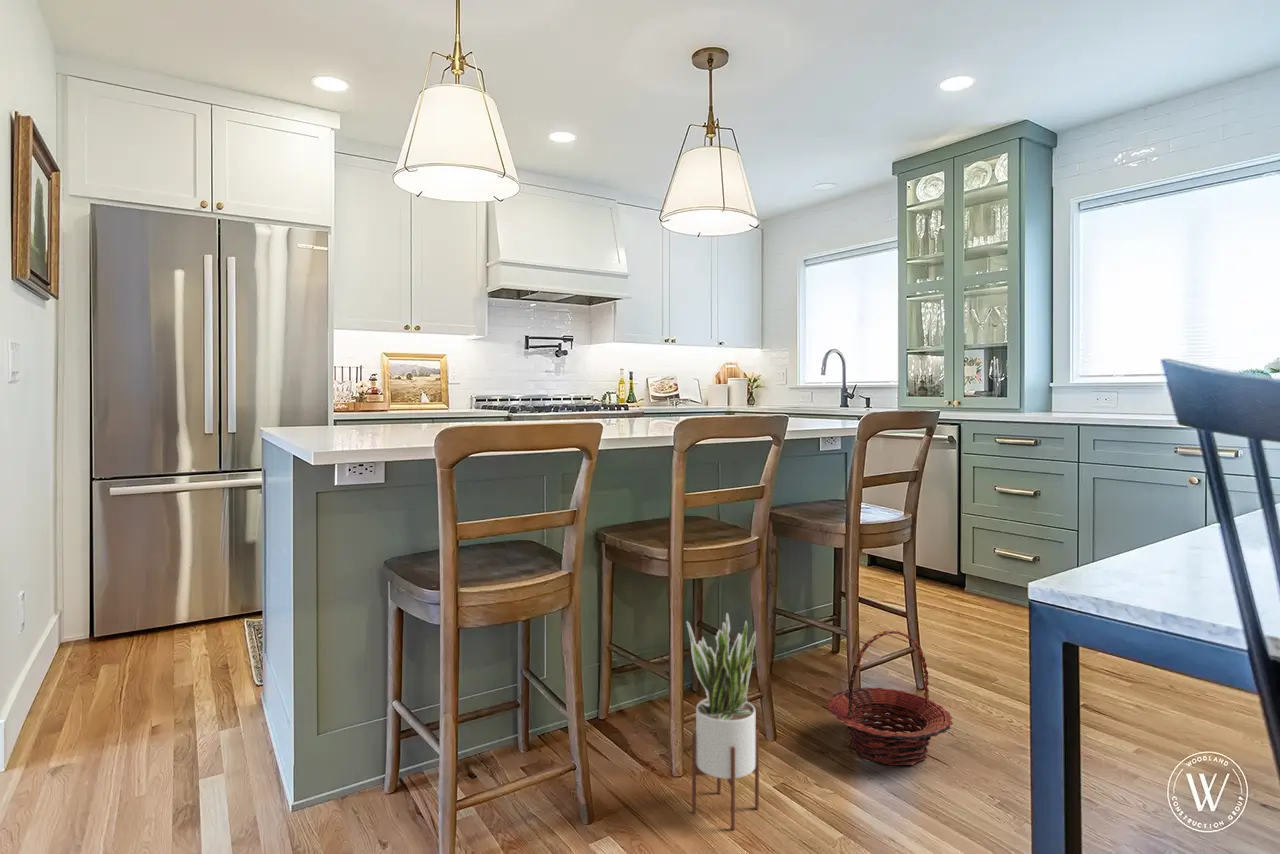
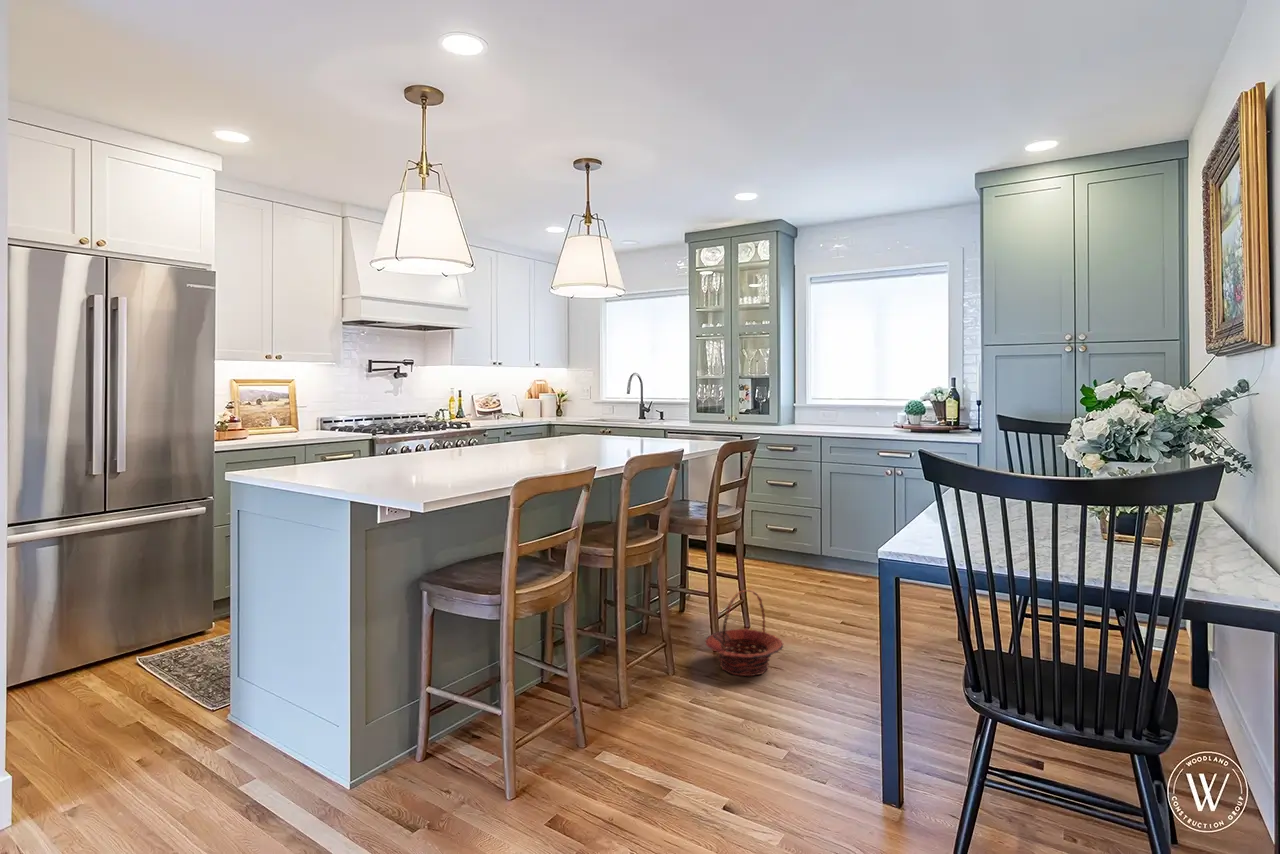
potted plant: present [686,613,759,830] -> none [647,589,686,728]

